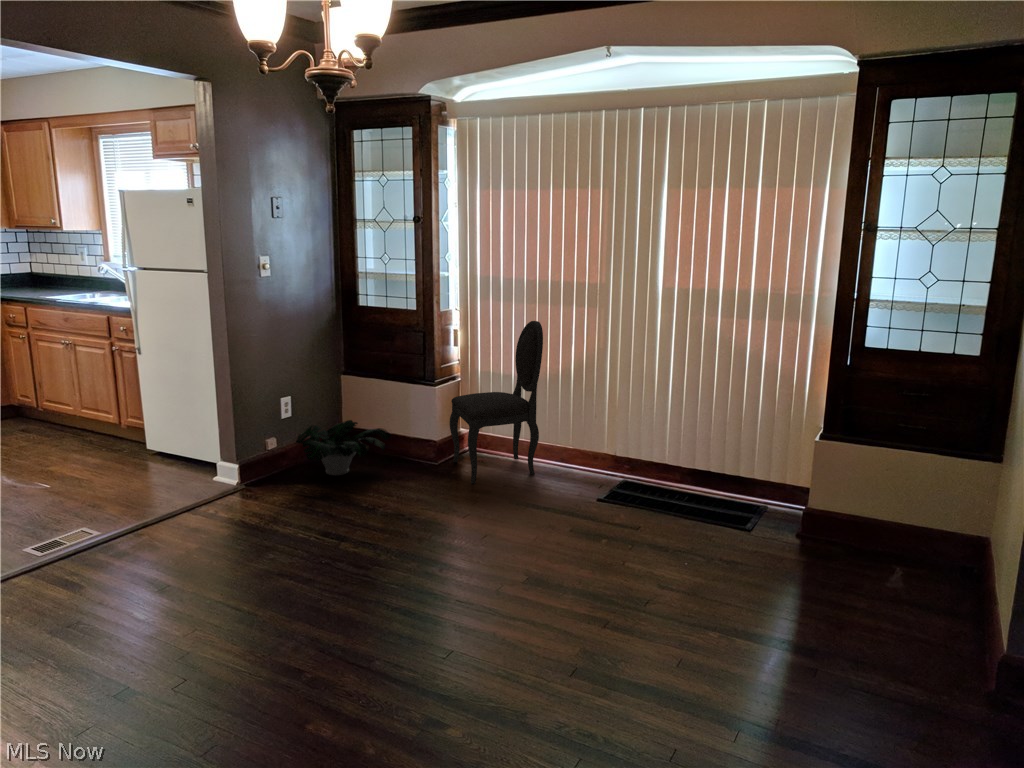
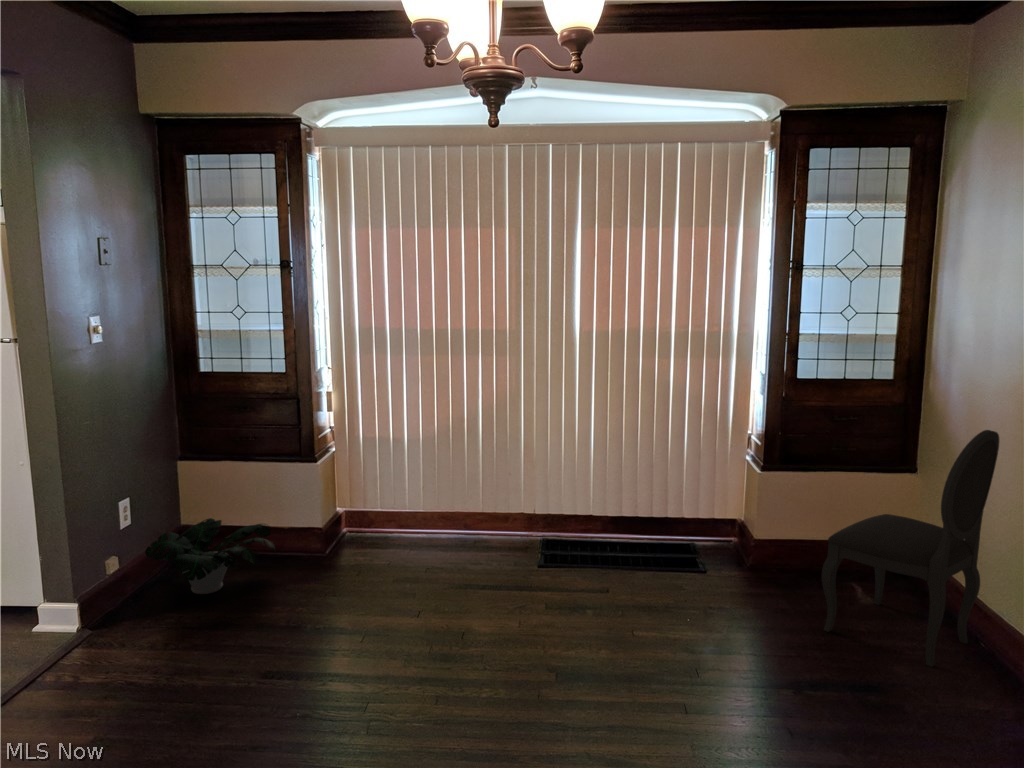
dining chair: present [450,321,543,484] -> present [821,430,999,667]

